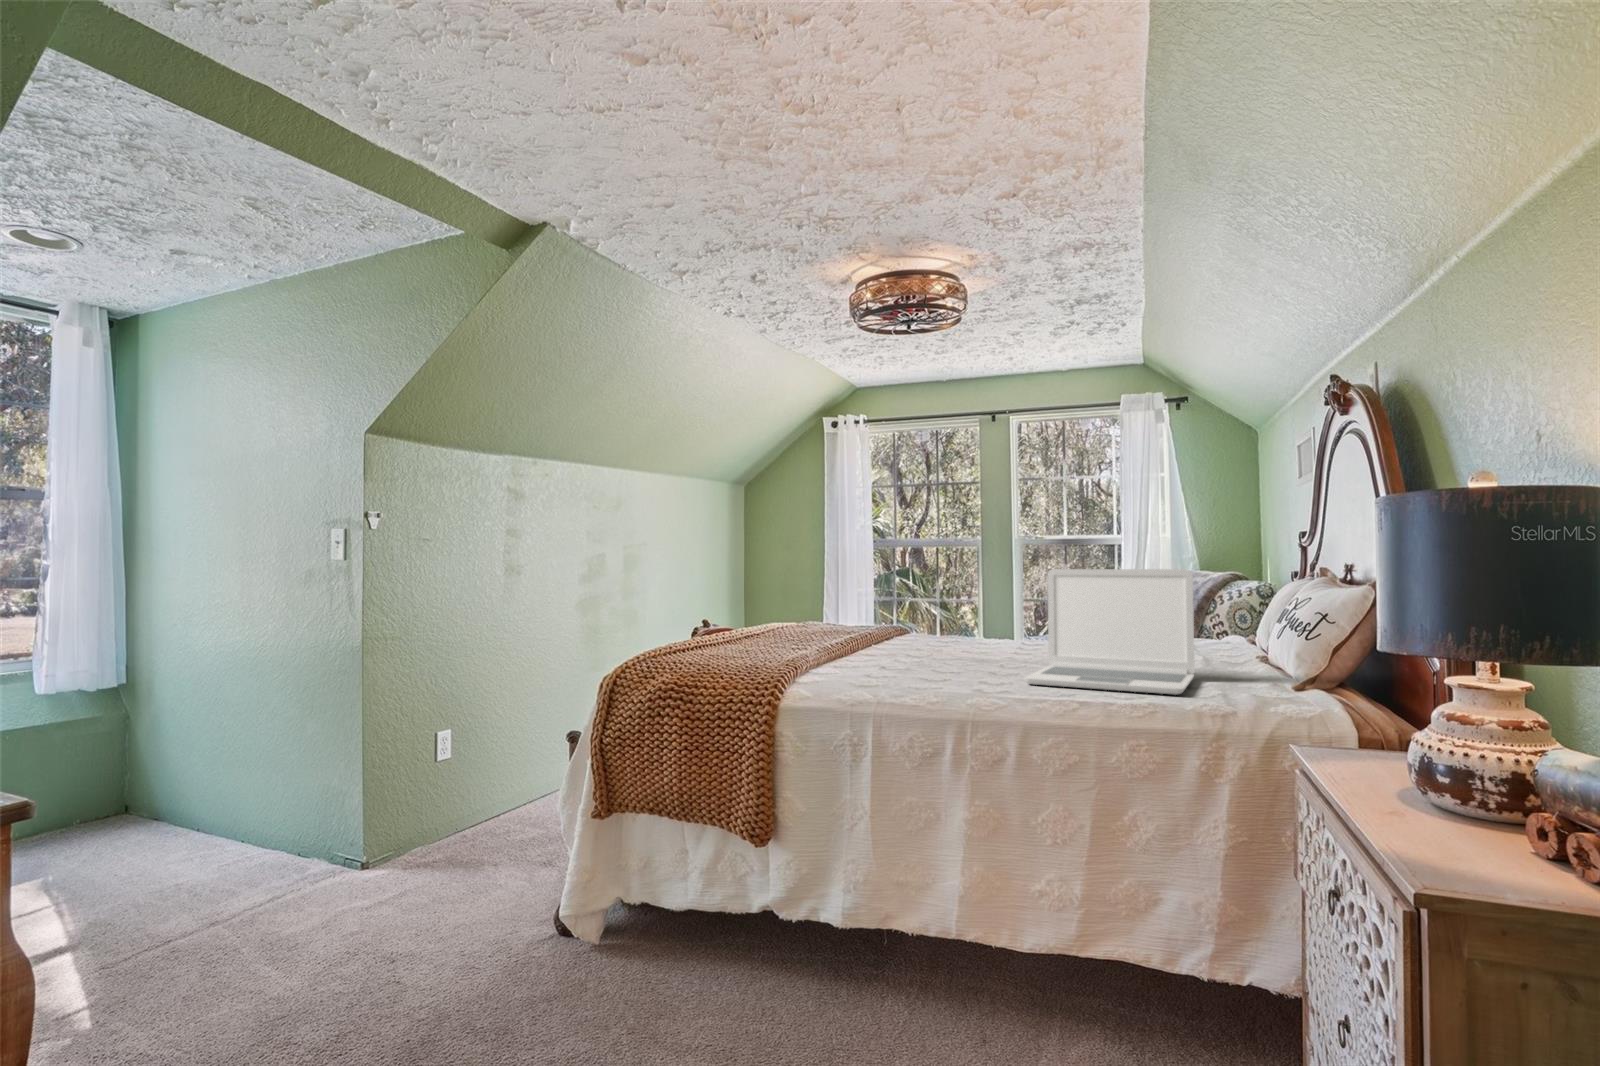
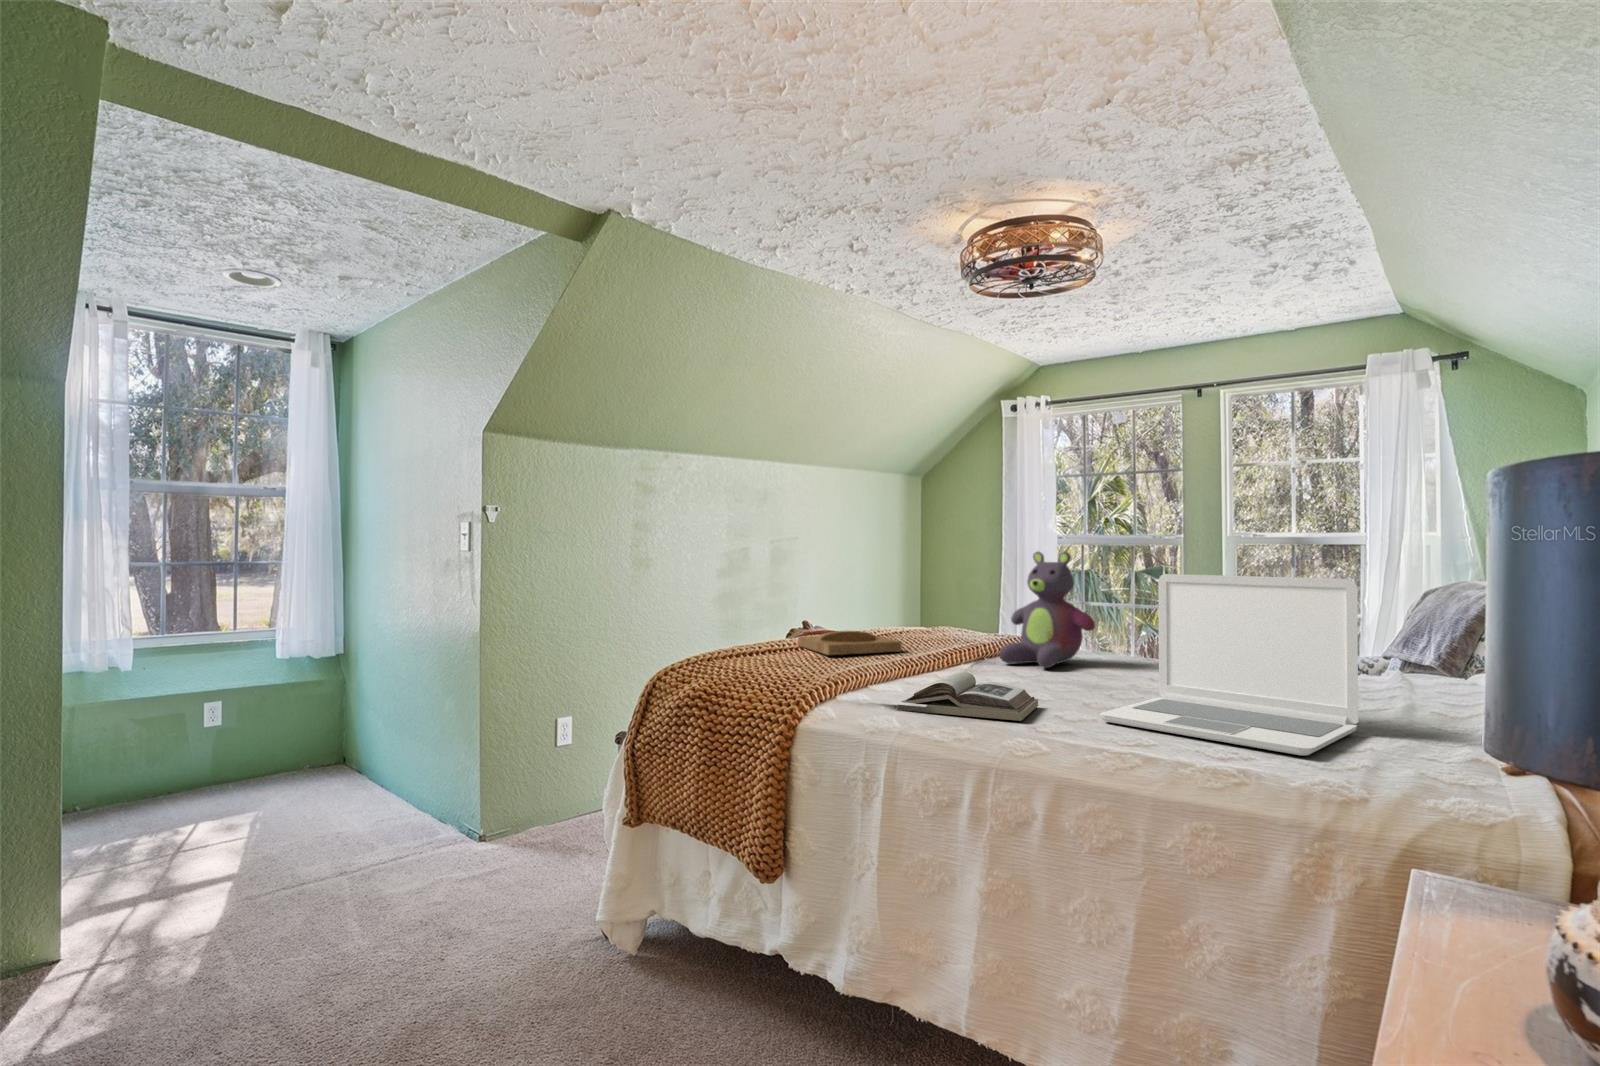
stuffed bear: none [894,554,970,652] -> present [999,552,1095,668]
tray: none [715,628,815,649] -> present [798,631,902,655]
book: none [865,653,971,687] -> present [897,672,1038,721]

